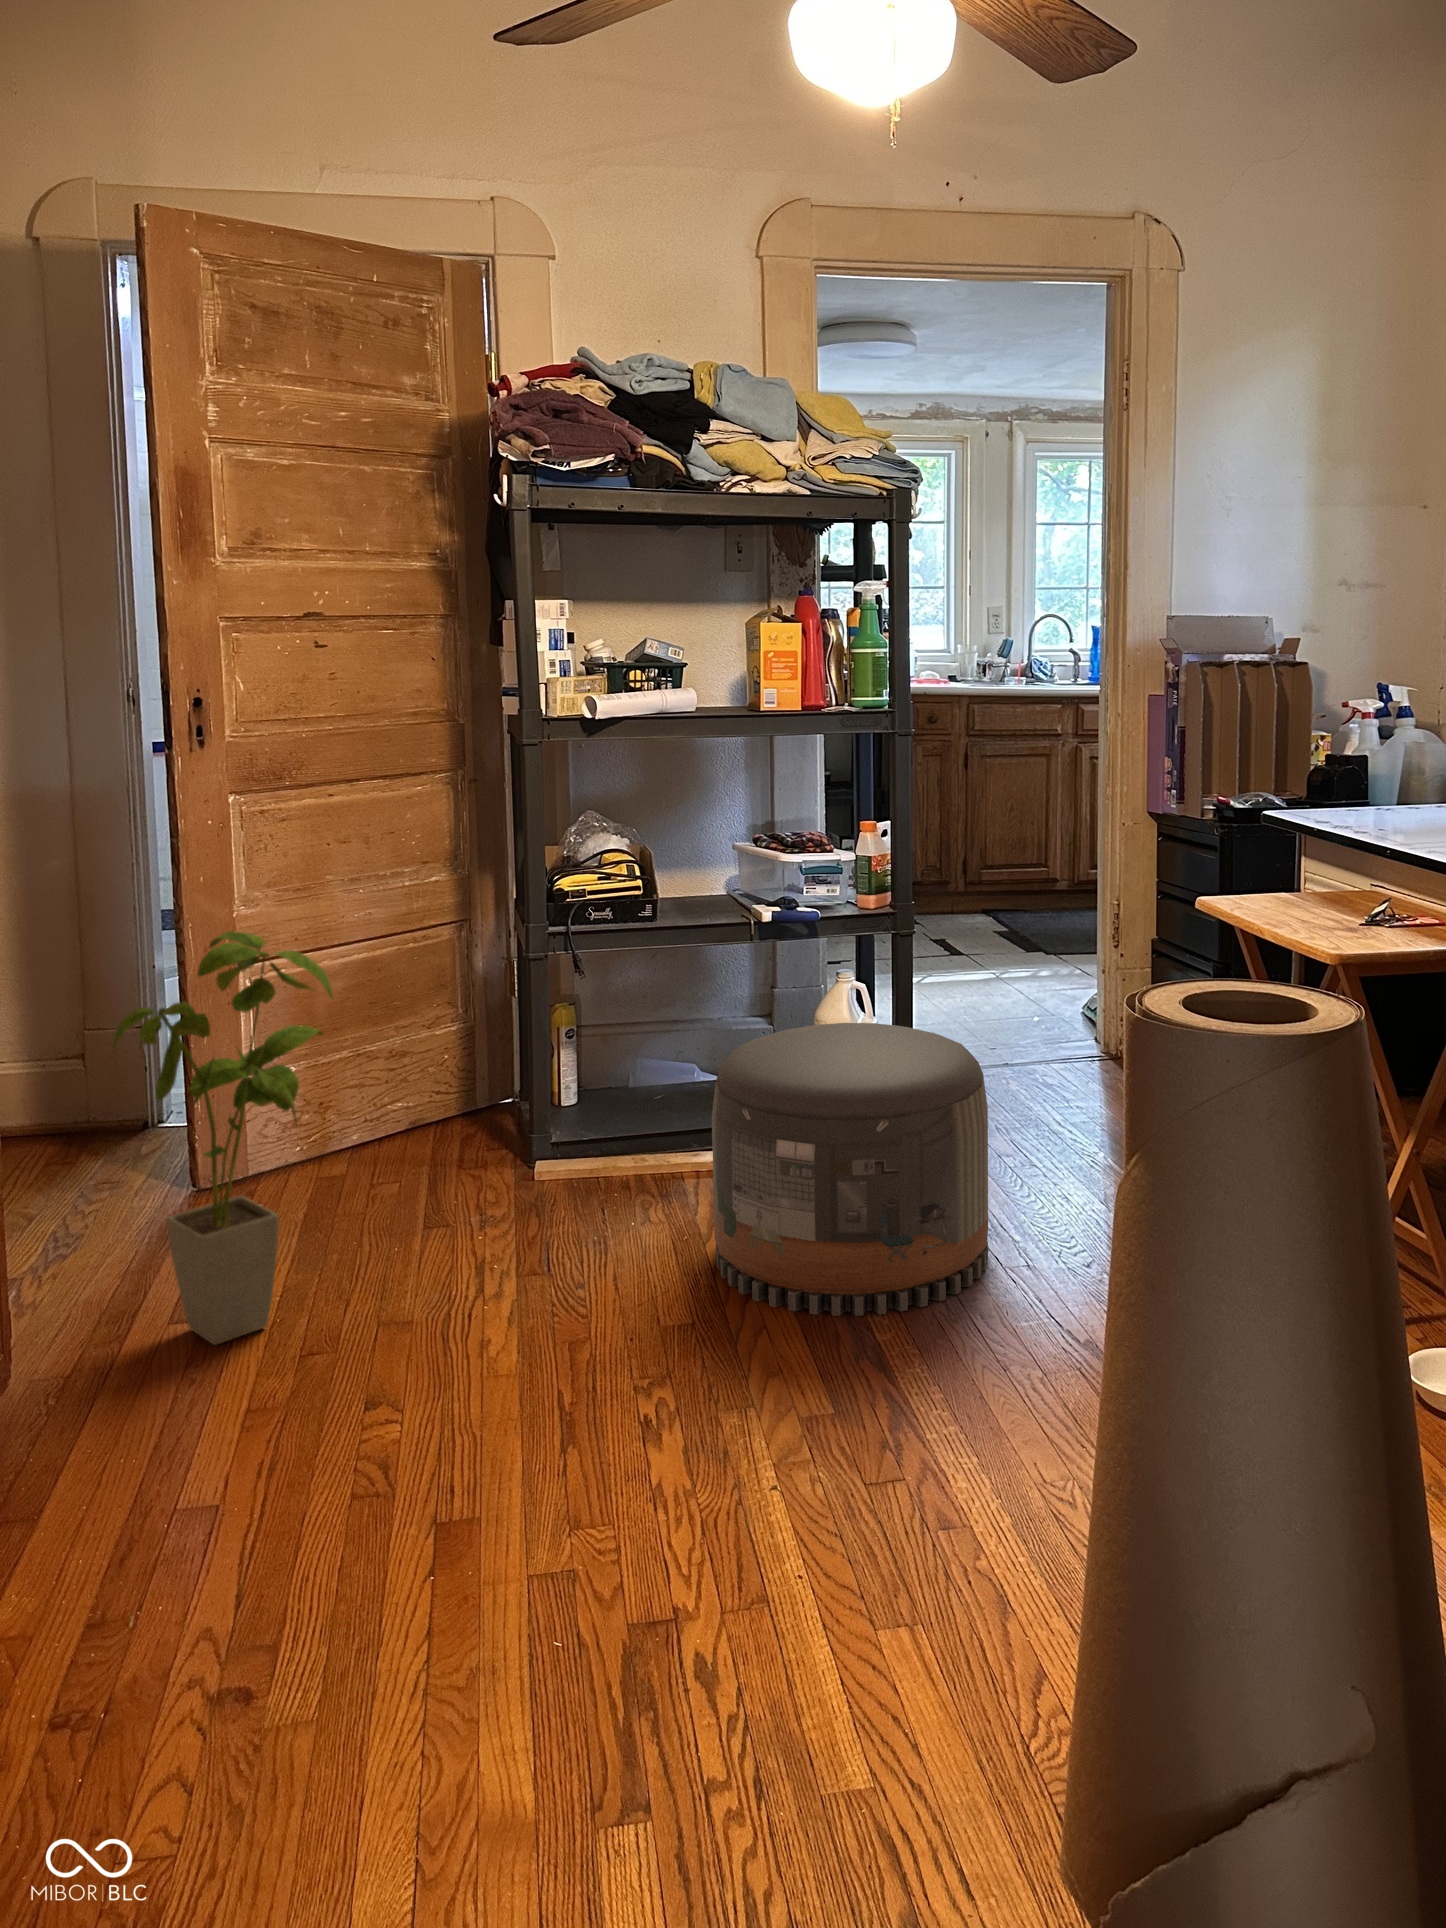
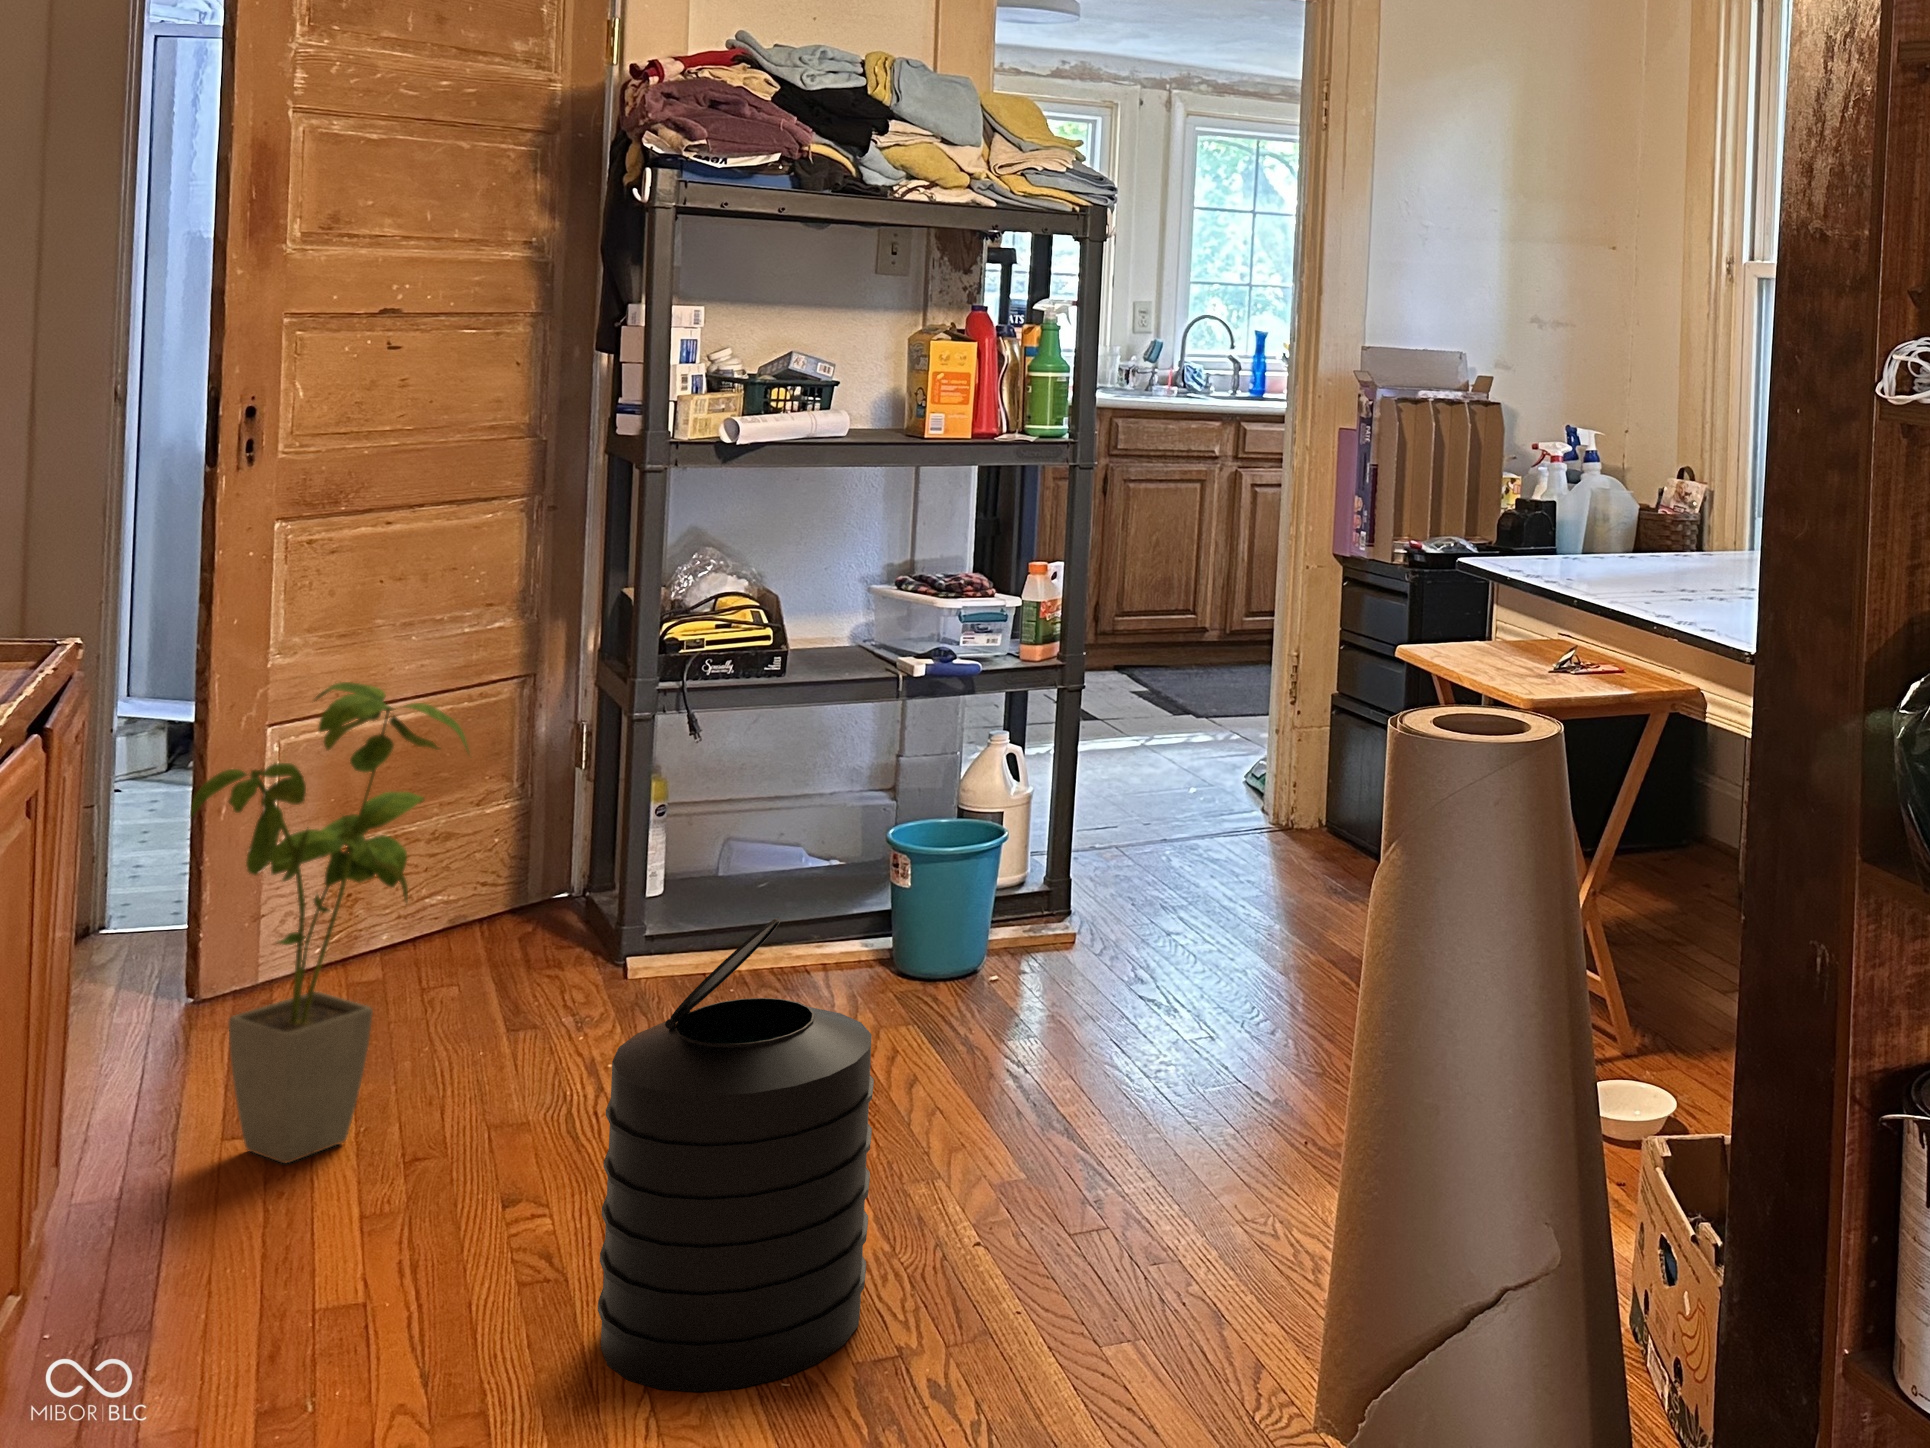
pouf: present [712,1023,988,1316] -> none [869,784,1176,1091]
trash can: none [390,1173,652,1643] -> present [598,918,874,1392]

